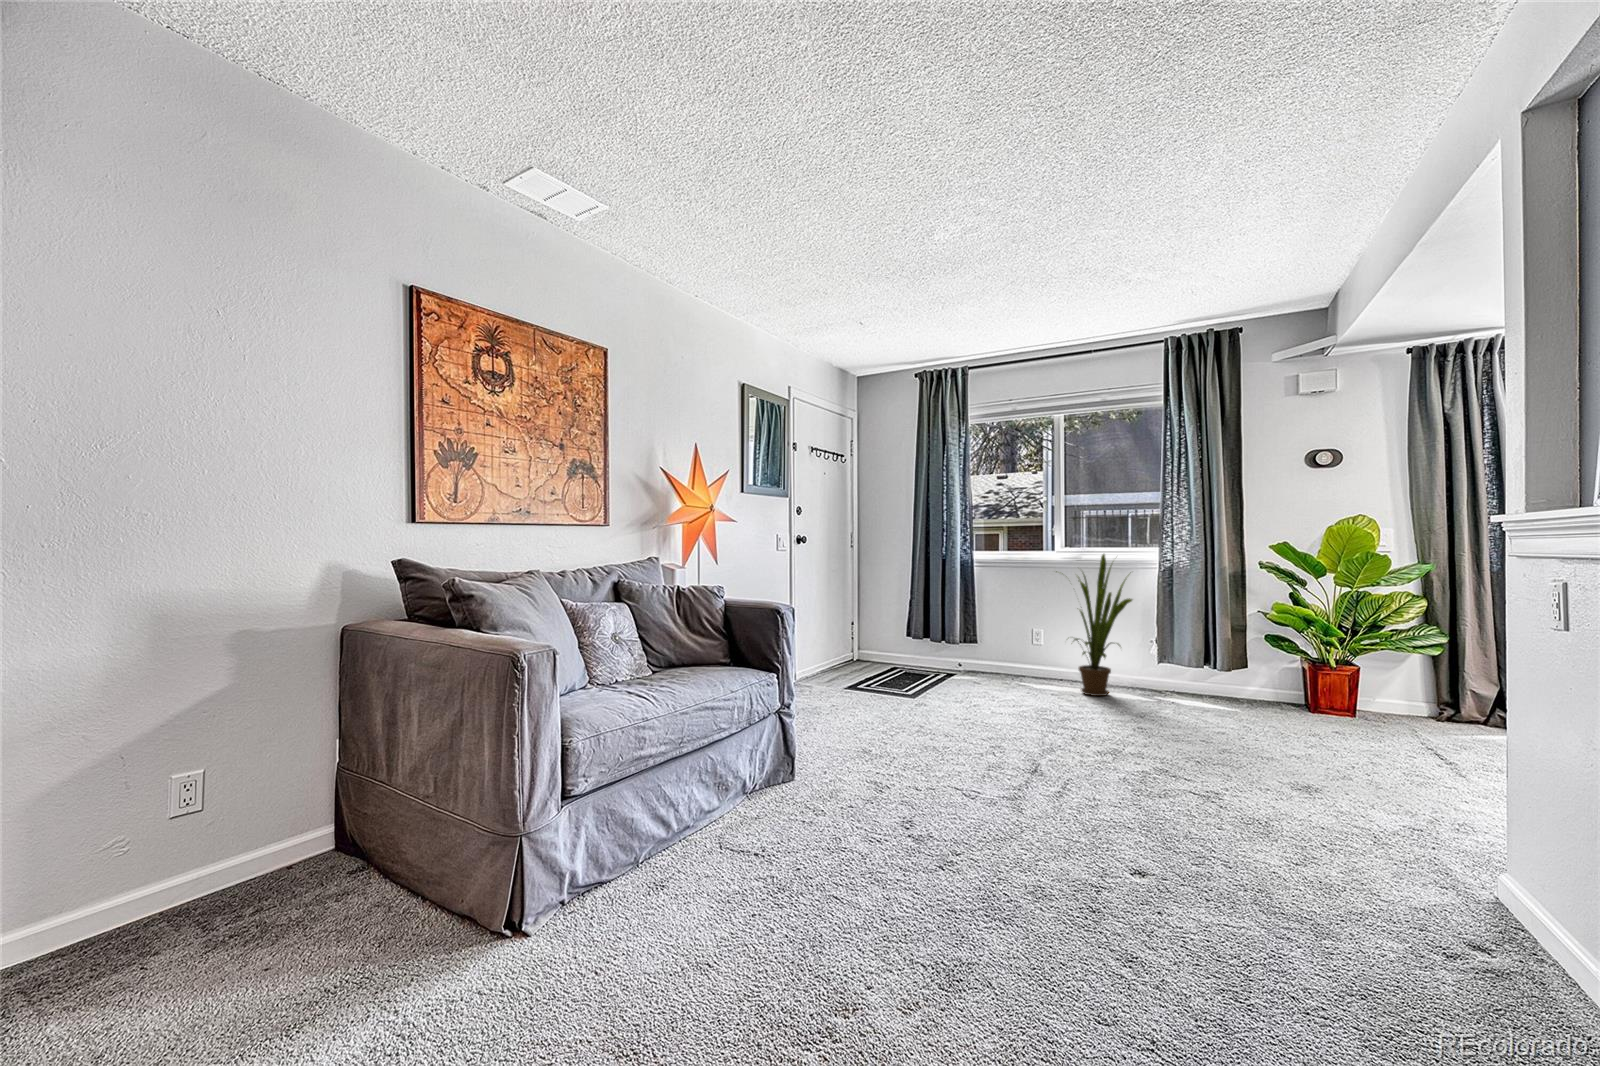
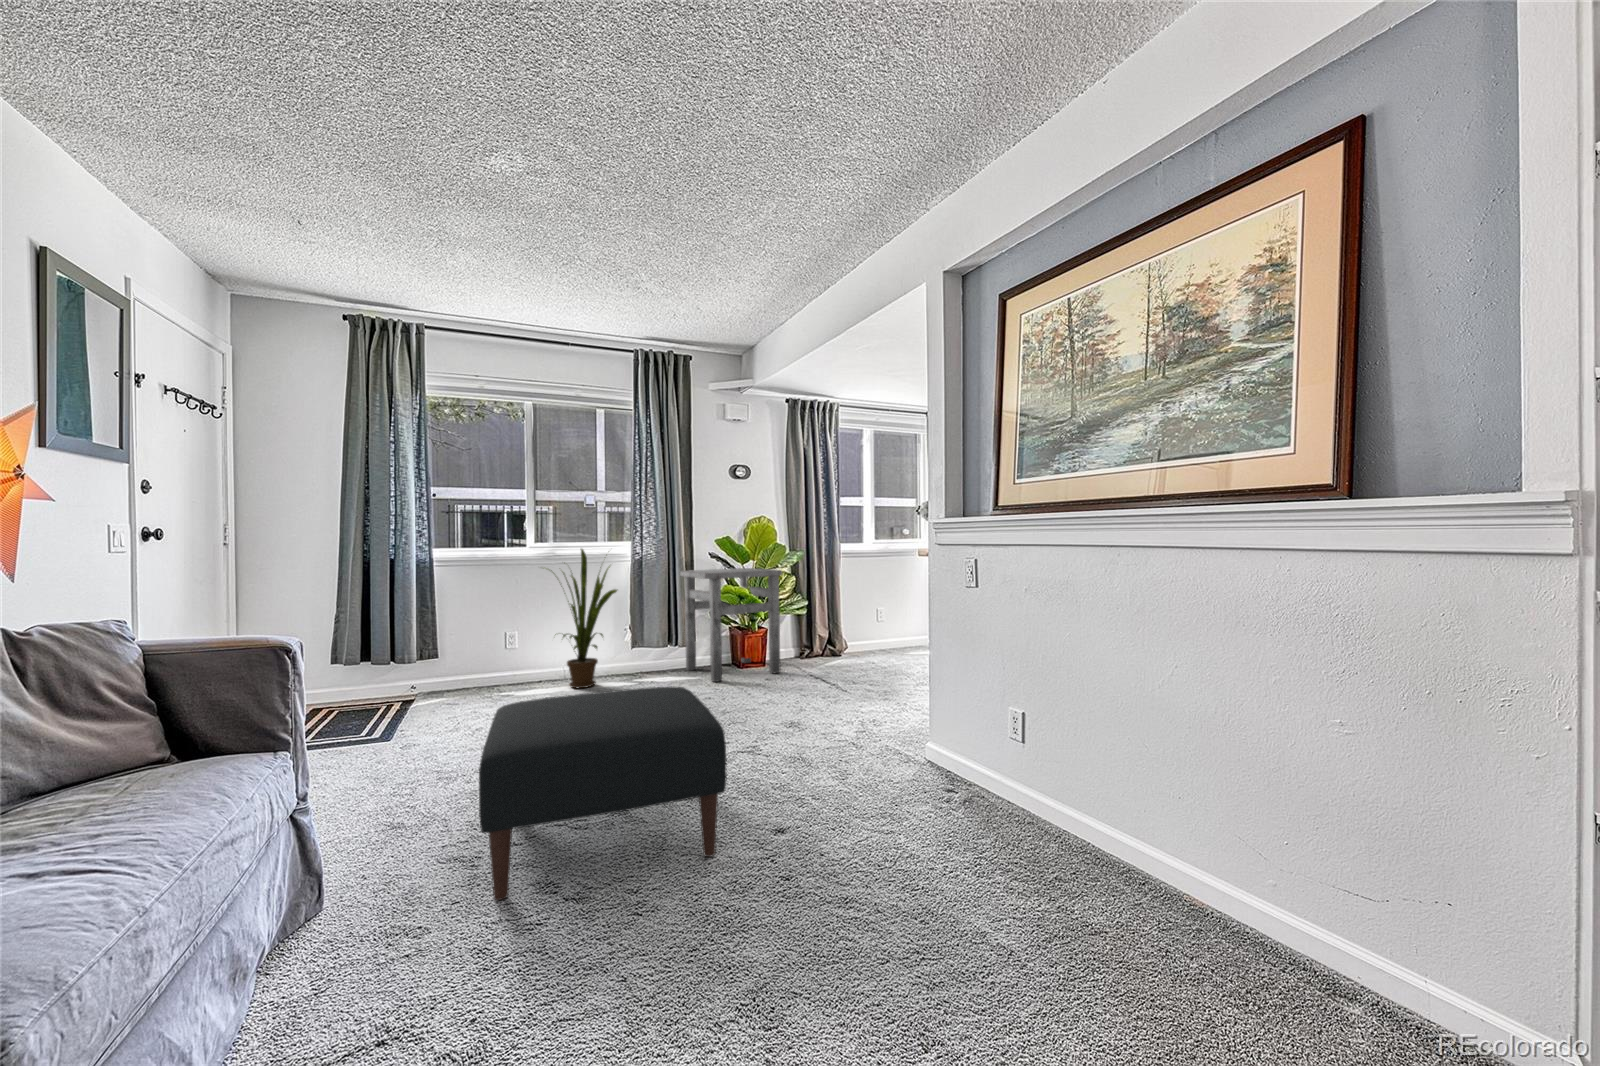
side table: none [1221,583,1370,732] -> present [680,568,782,682]
ottoman: none [858,679,1086,852] -> present [479,687,727,900]

